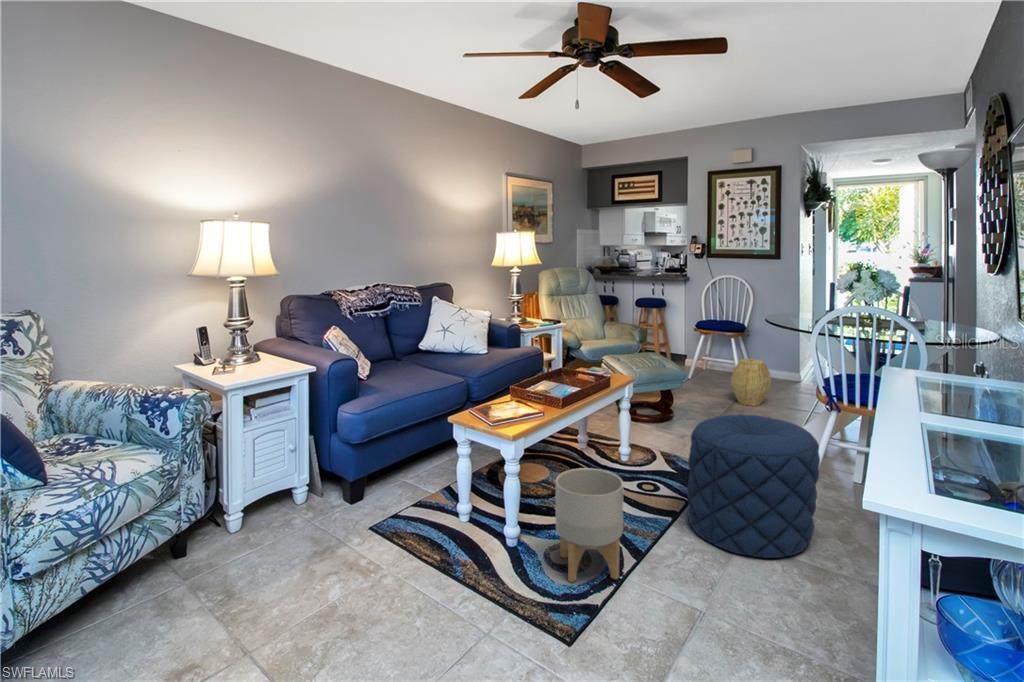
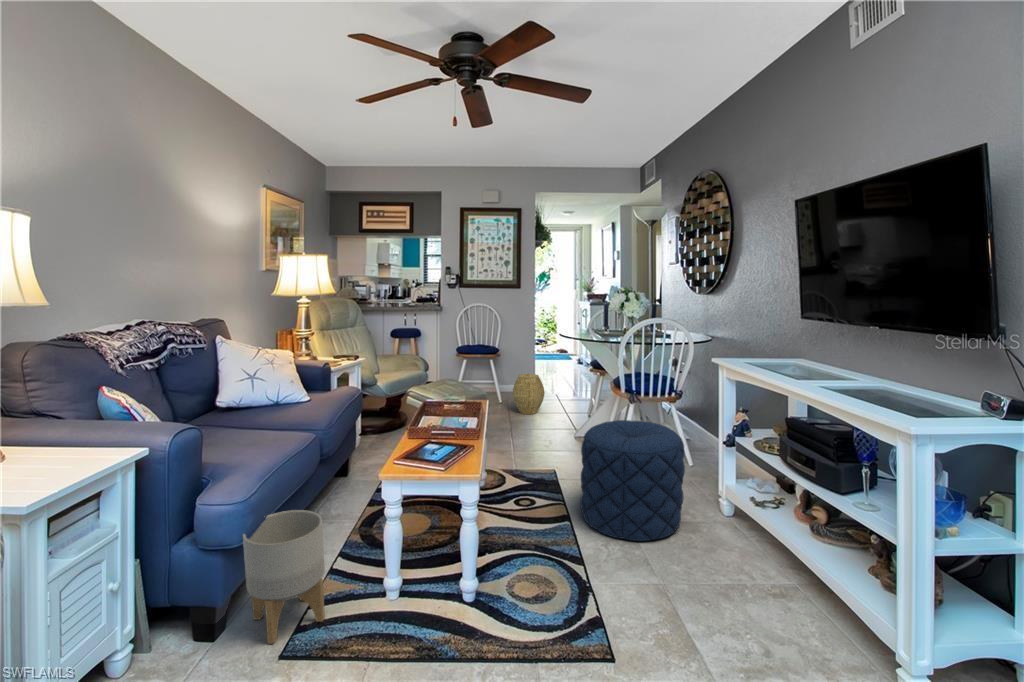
planter: present [556,468,624,582] -> present [243,510,325,644]

